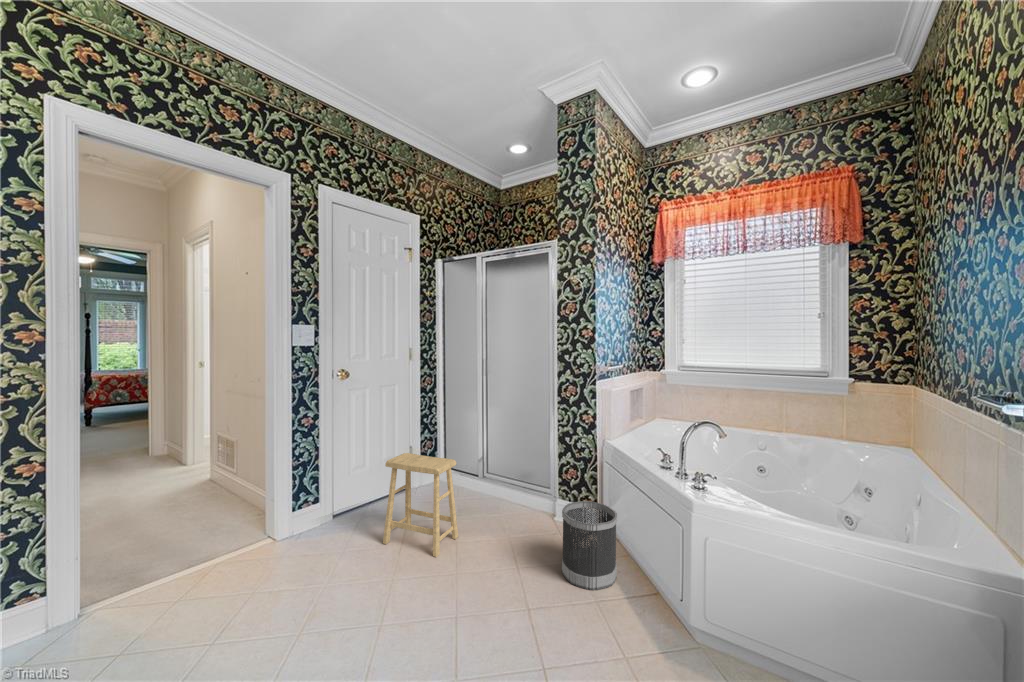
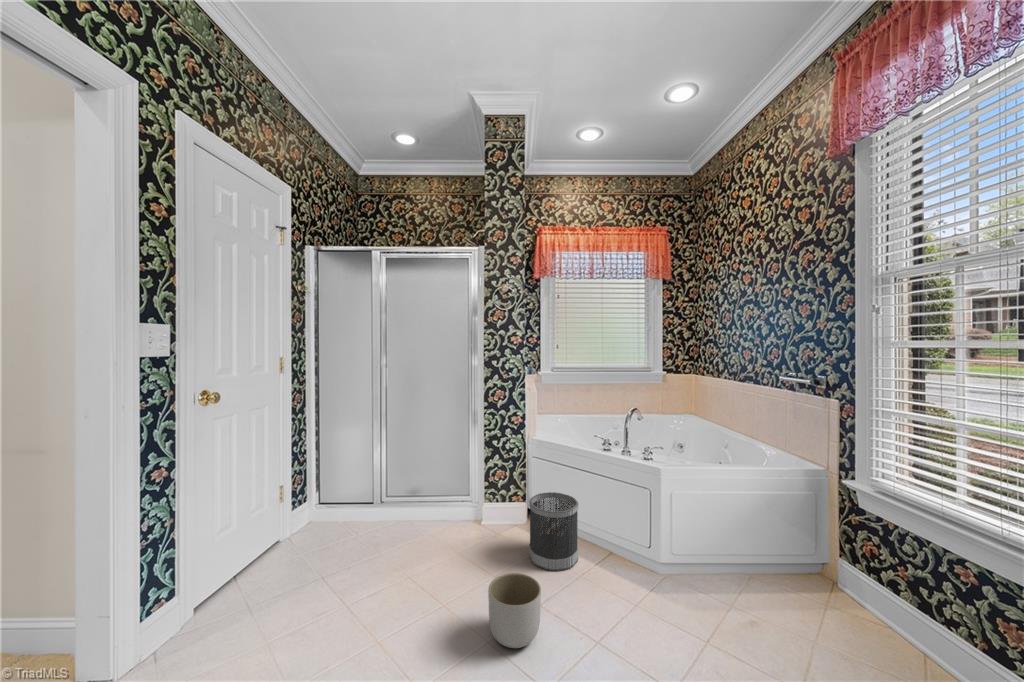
footstool: present [383,453,458,557] -> none [321,485,407,617]
planter: none [453,558,504,629] -> present [488,573,541,648]

